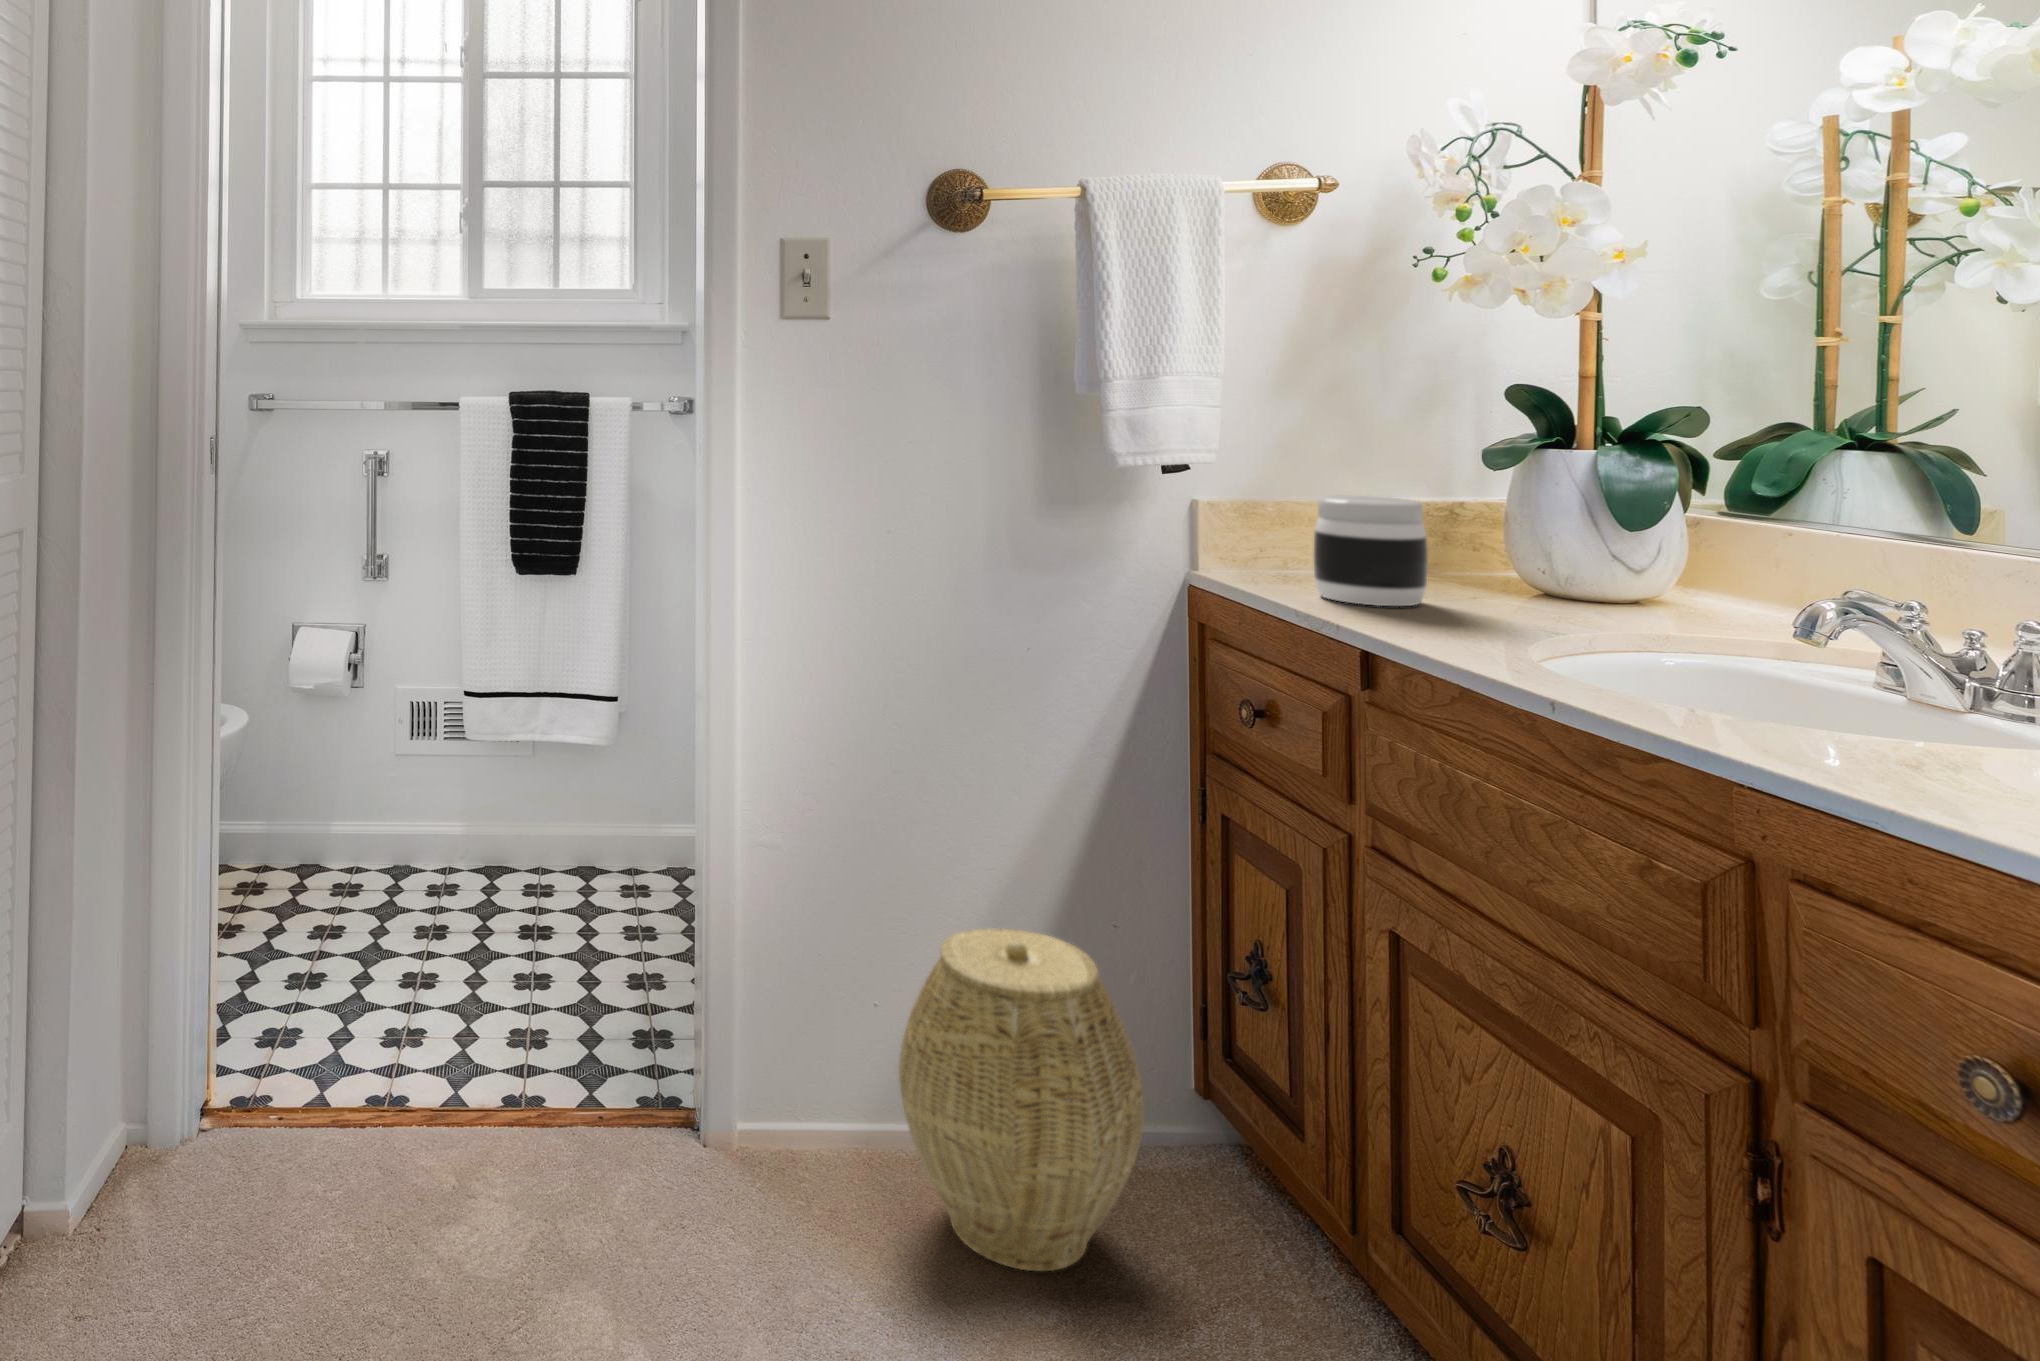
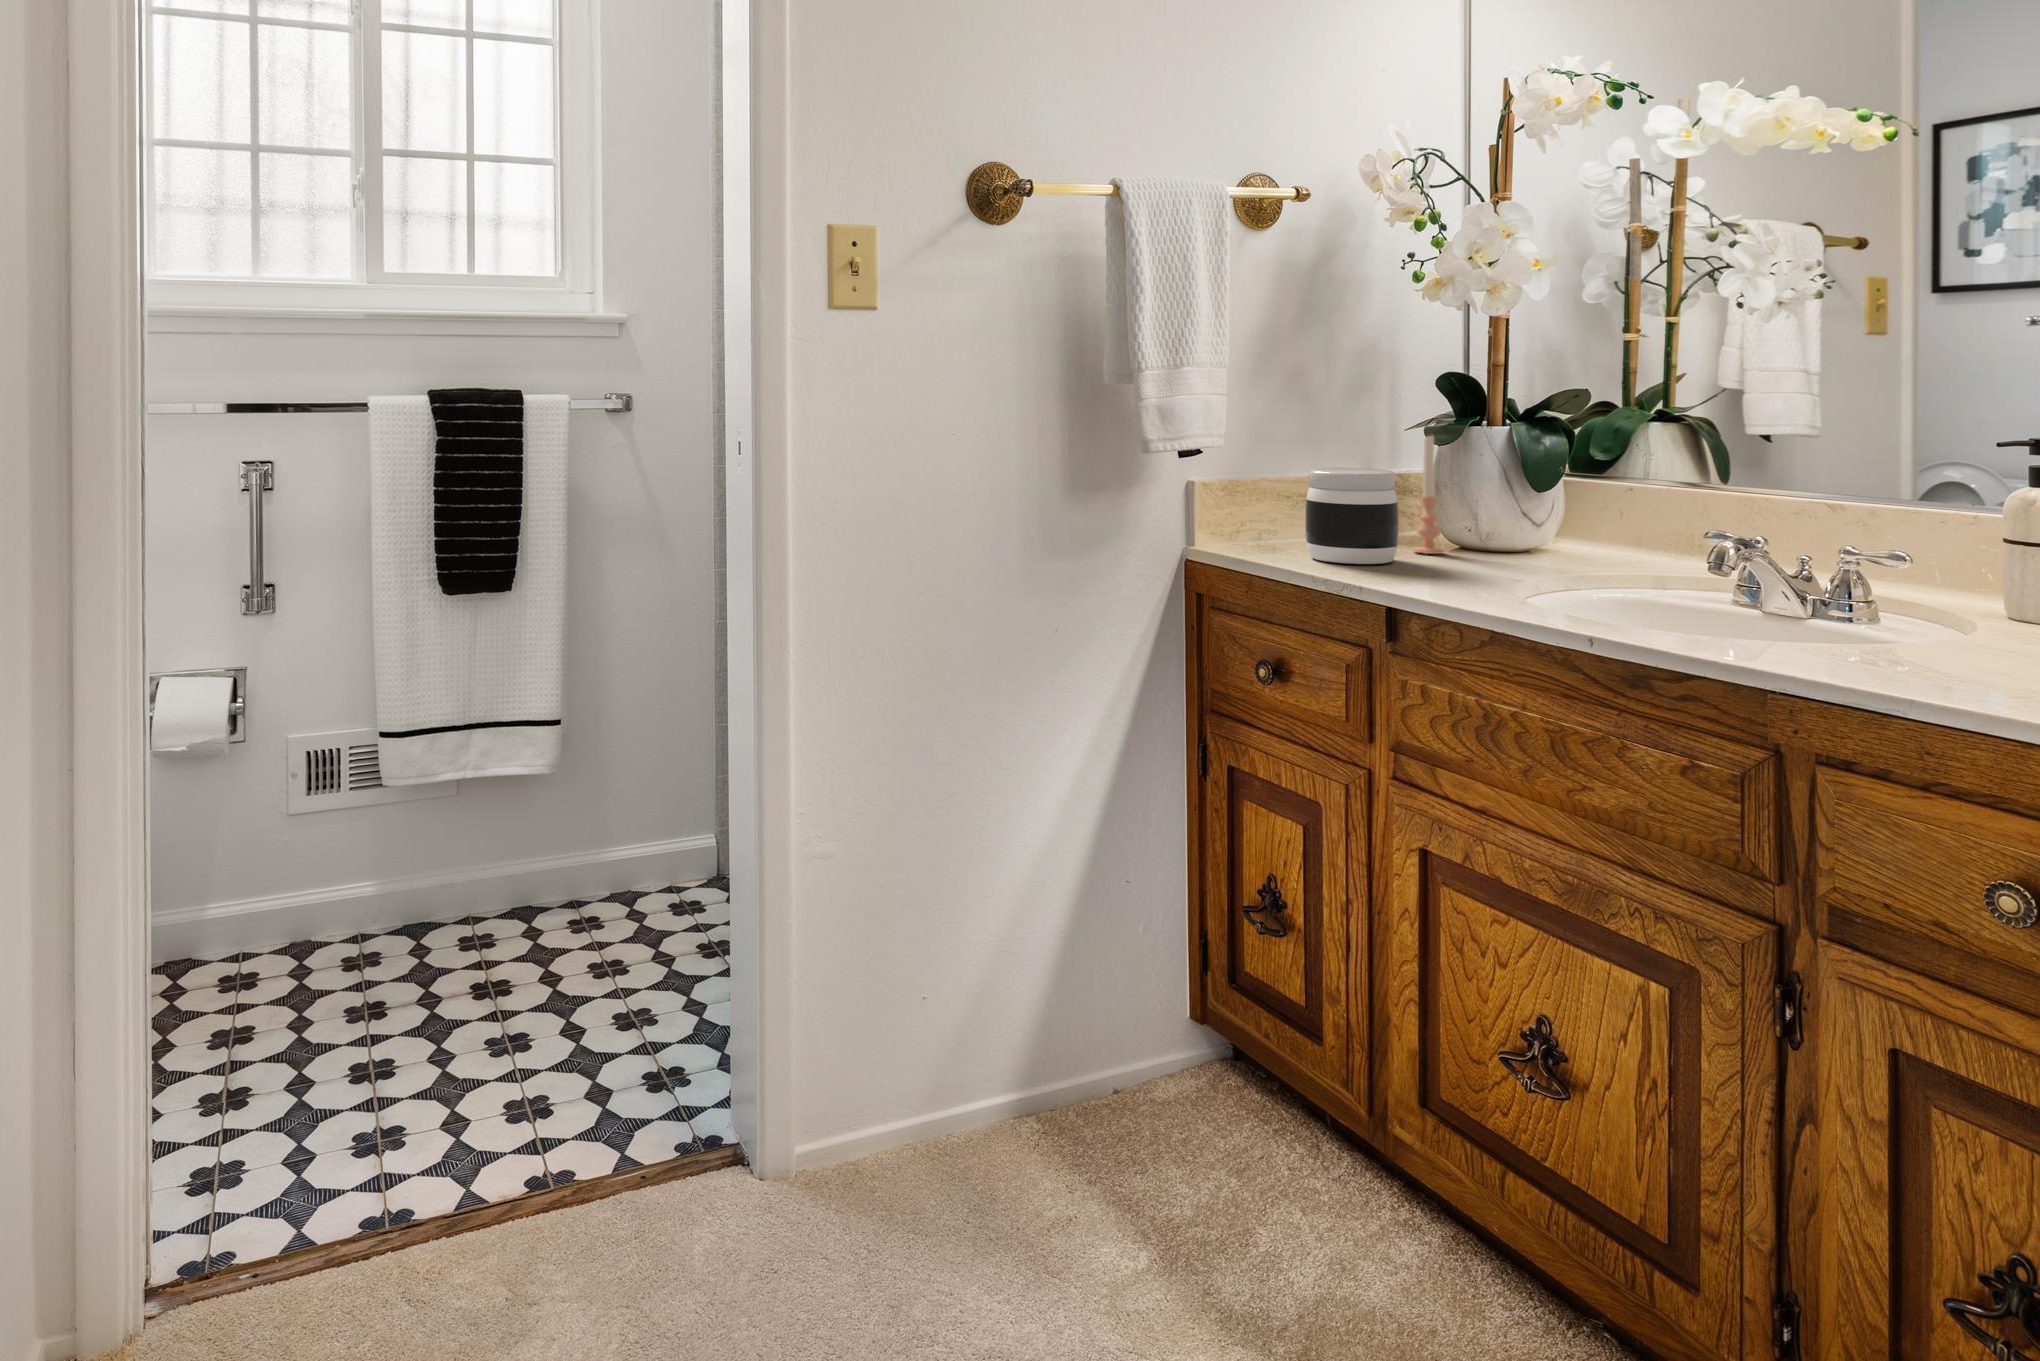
candle: none [1466,463,1507,601] -> present [1414,436,1445,554]
woven basket: present [899,929,1144,1271] -> none [969,902,1198,1231]

